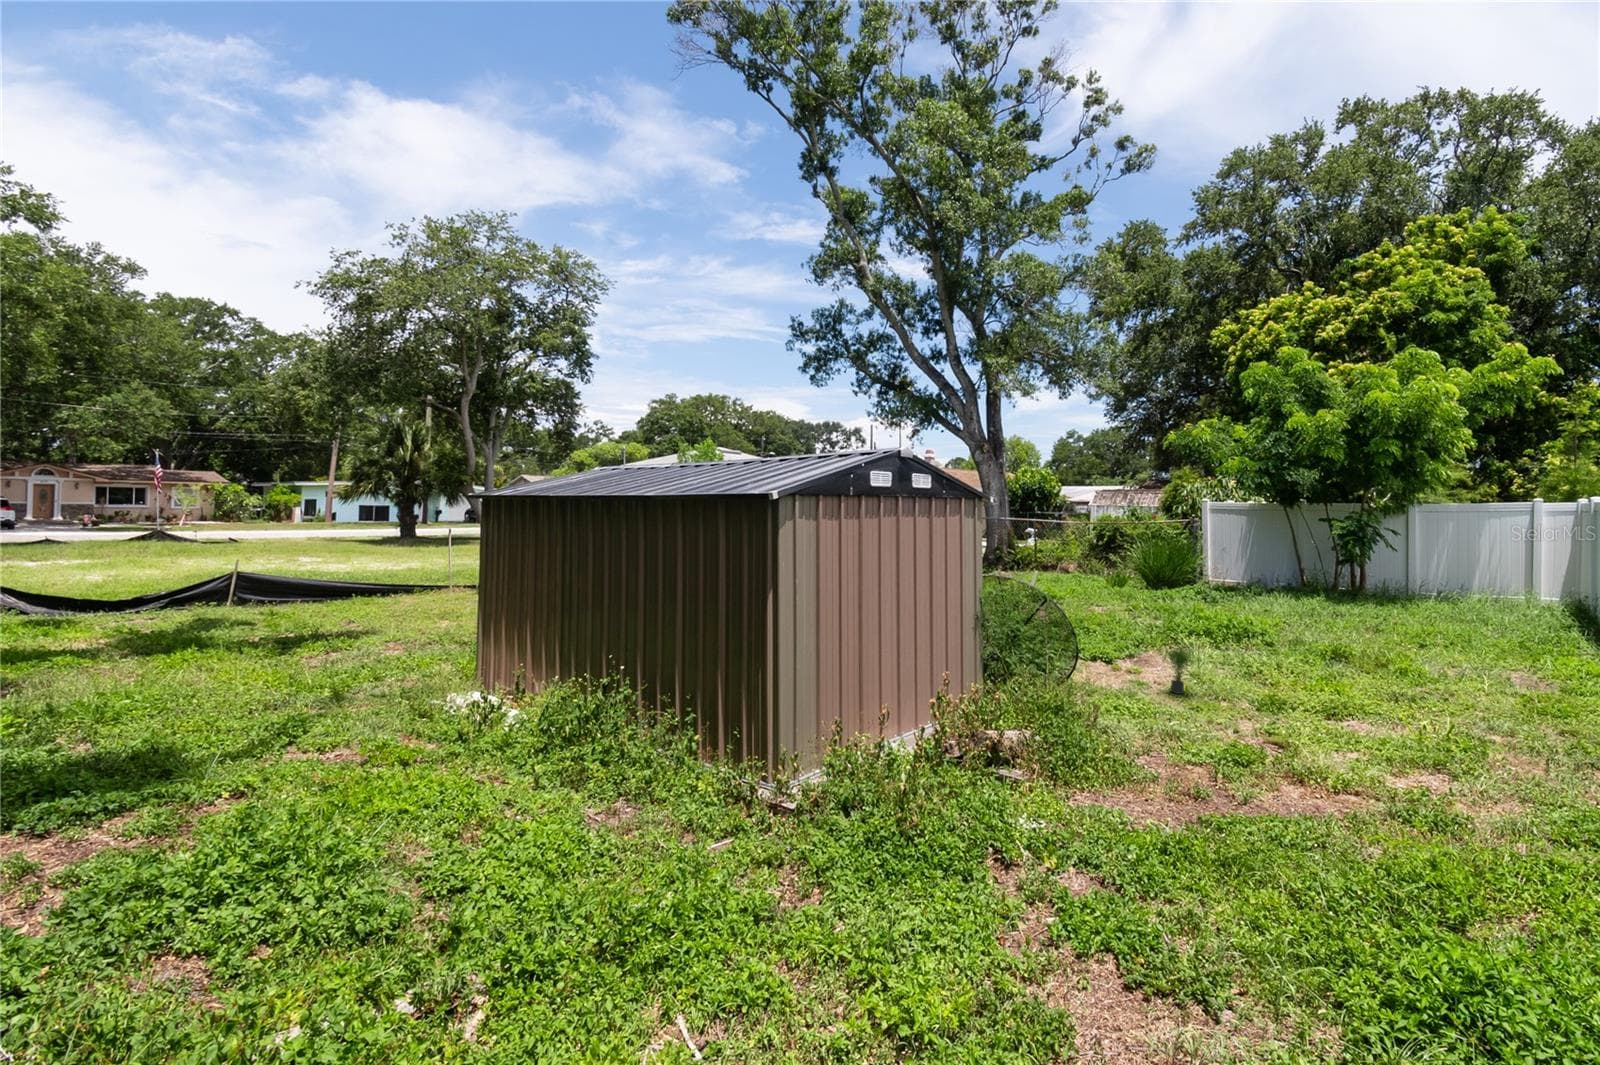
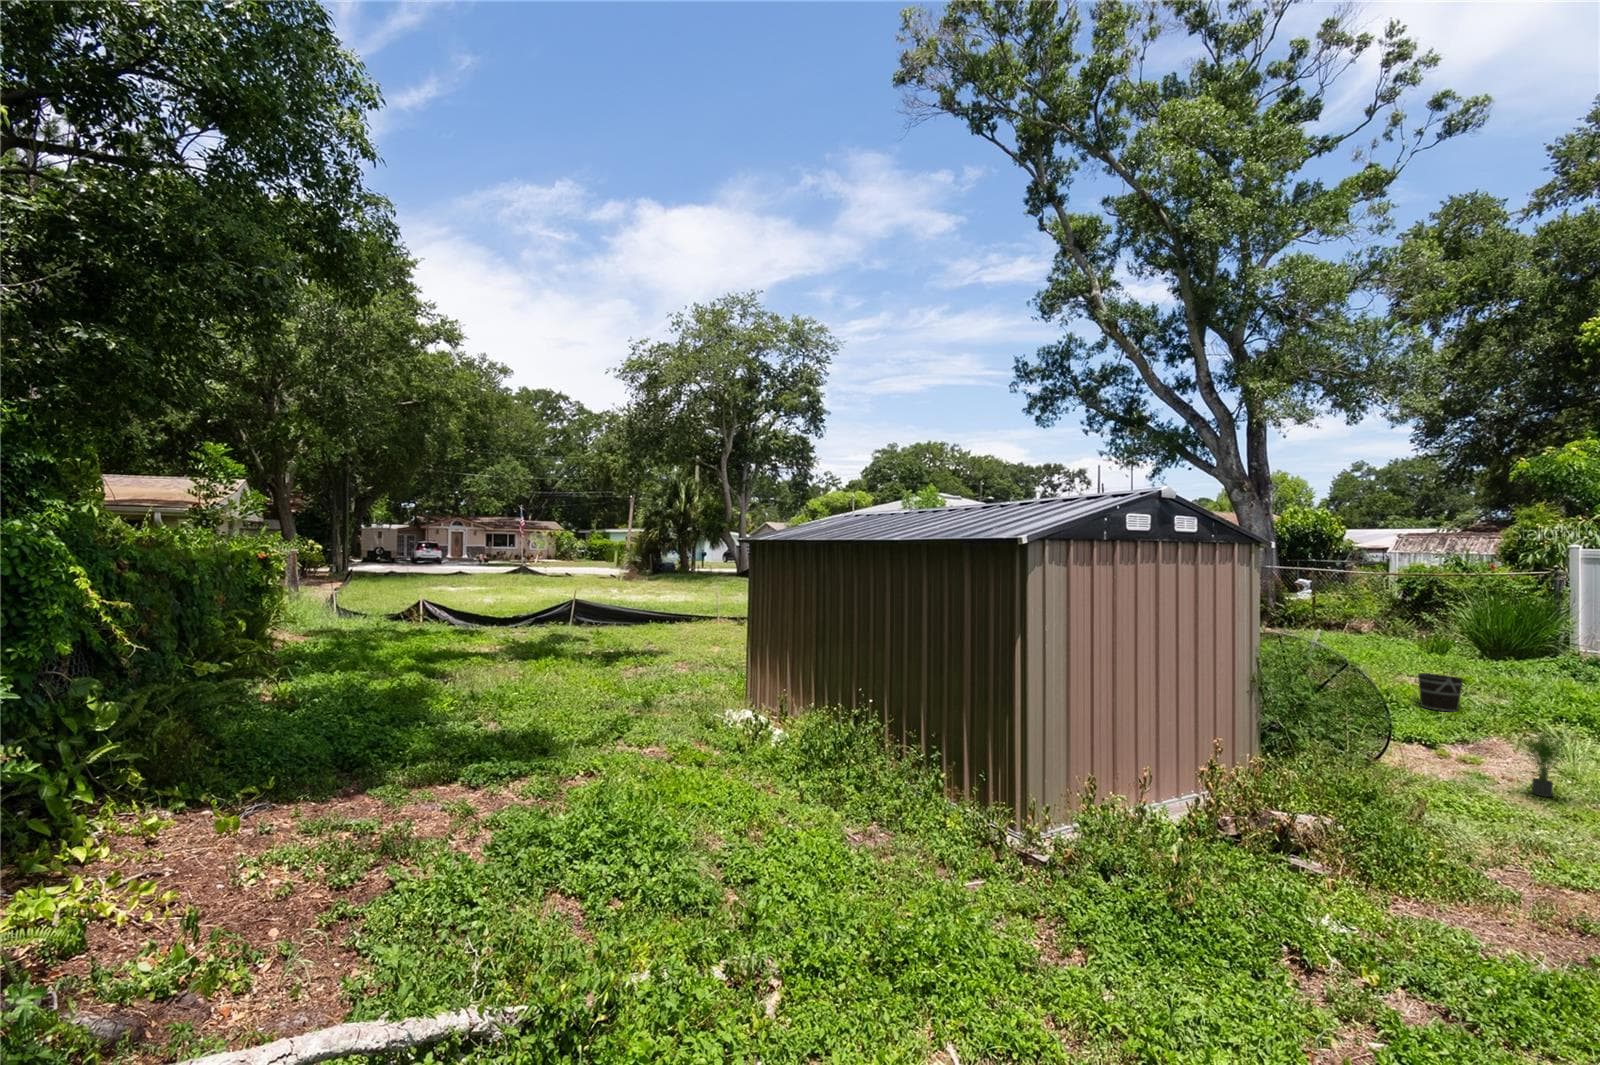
bucket: none [1100,599,1130,630] -> present [1418,673,1463,711]

